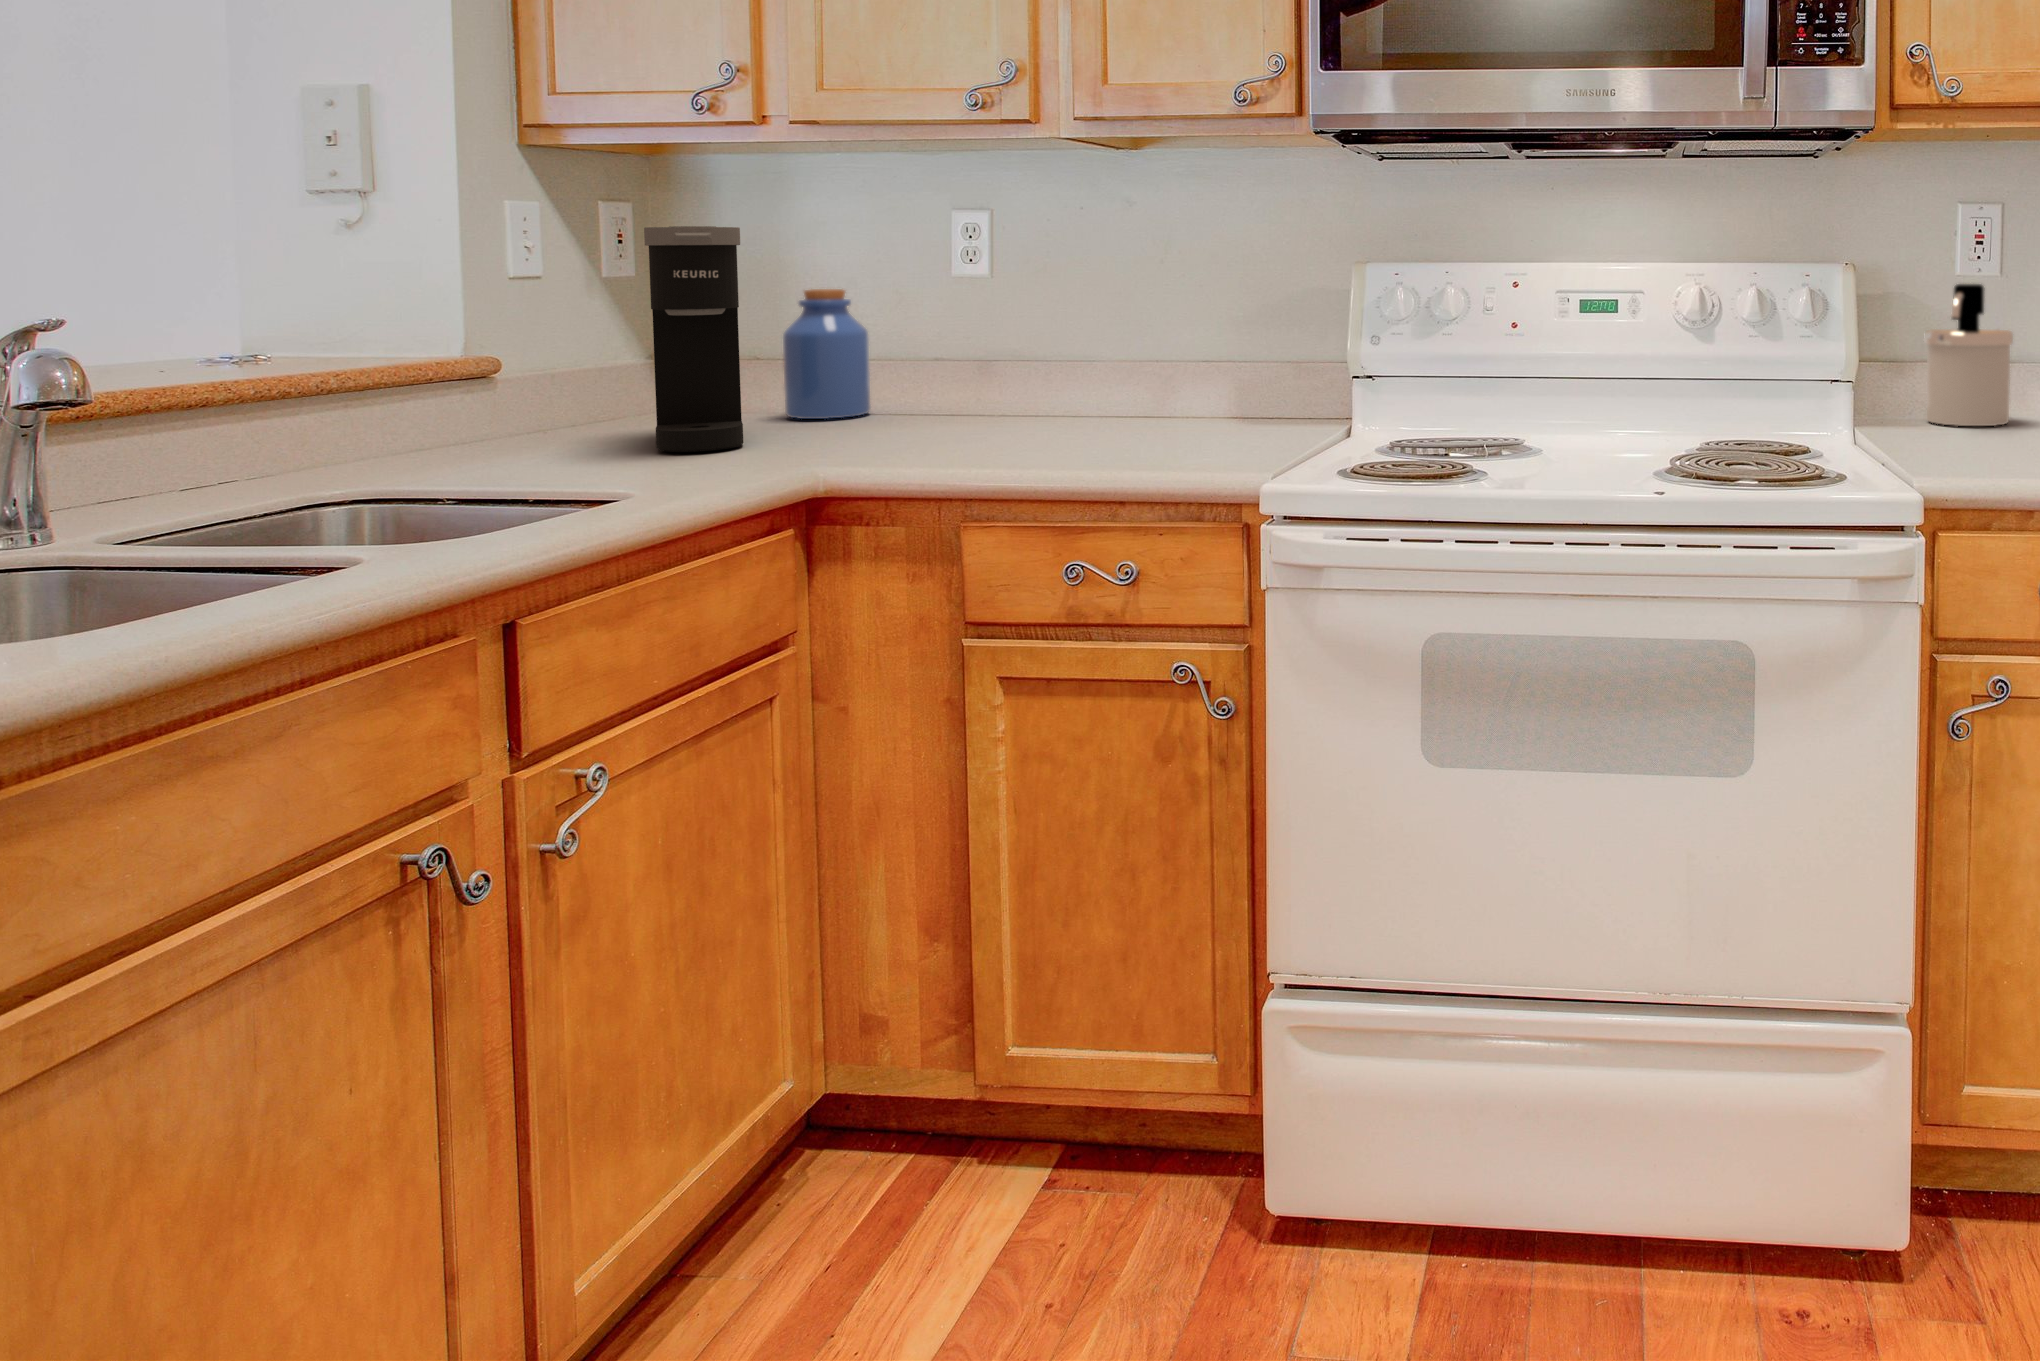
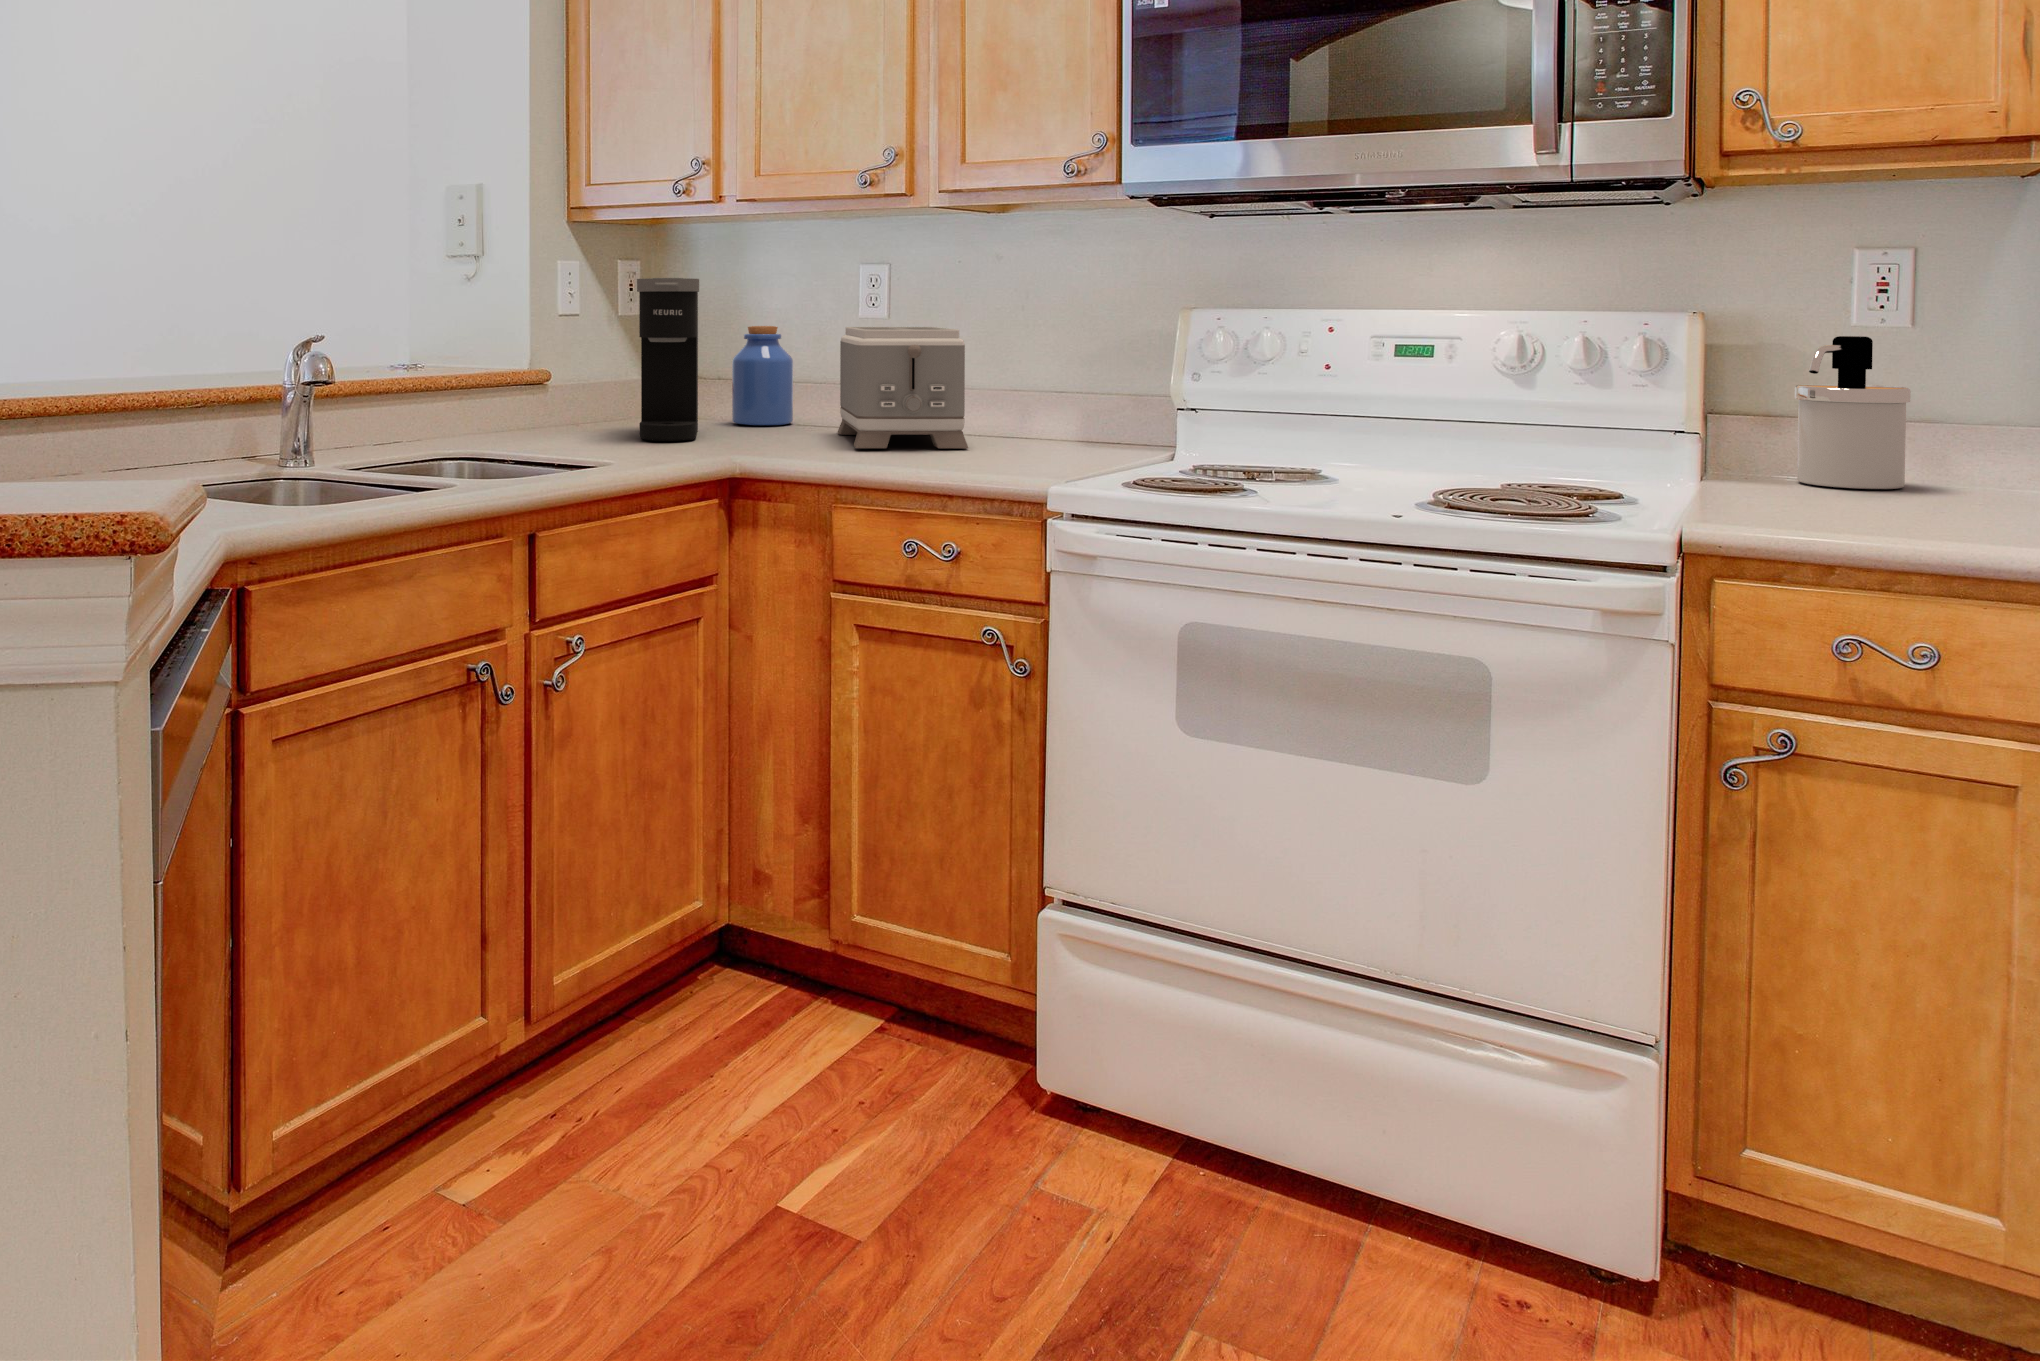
toaster: none [939,287,1122,446] -> present [838,327,968,449]

